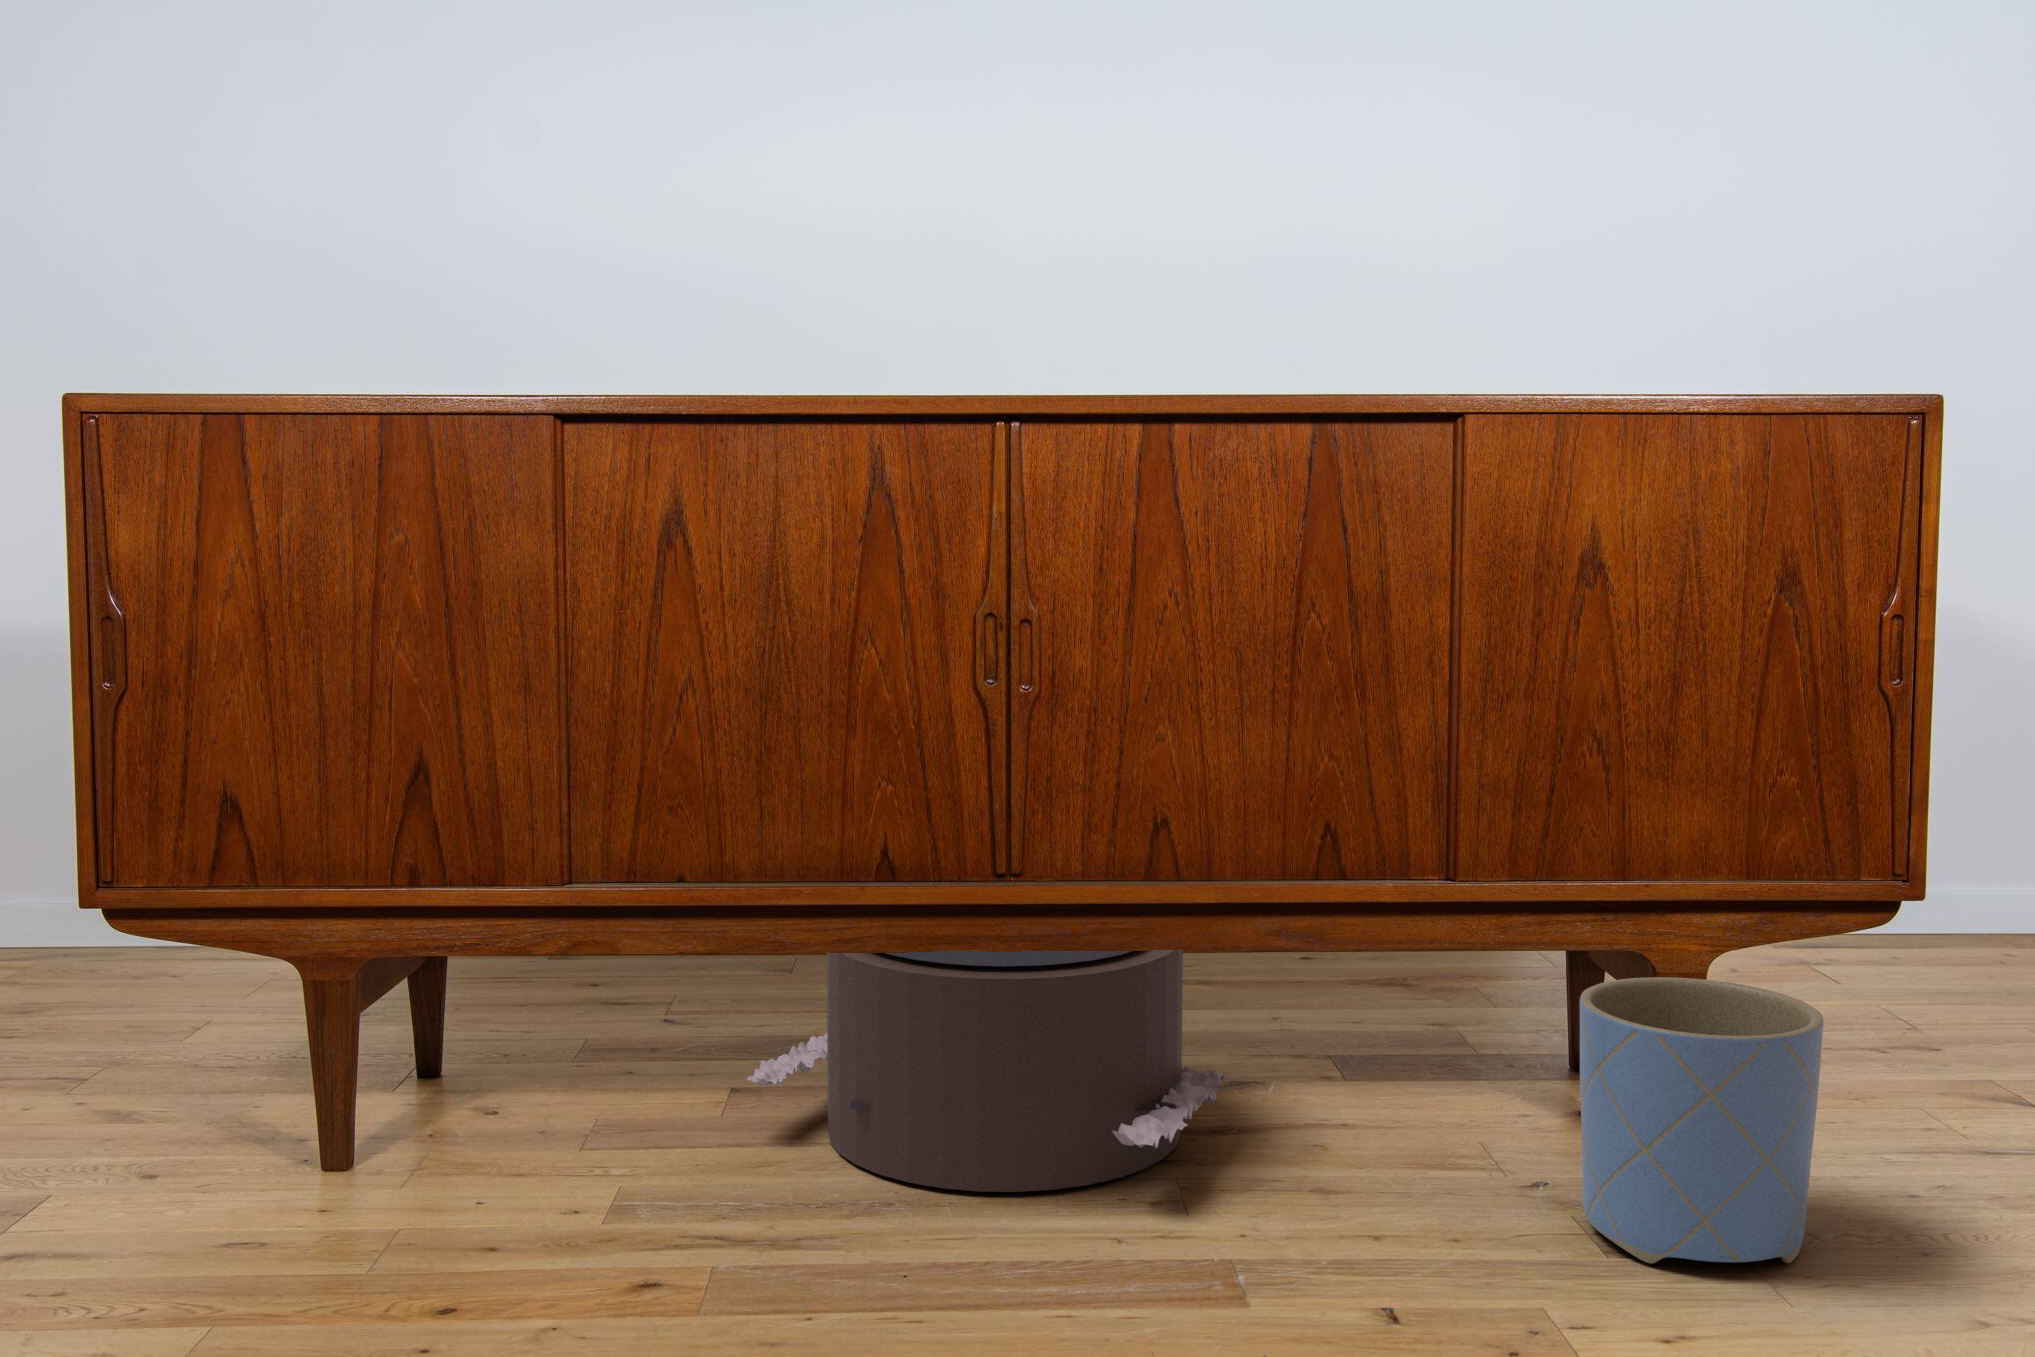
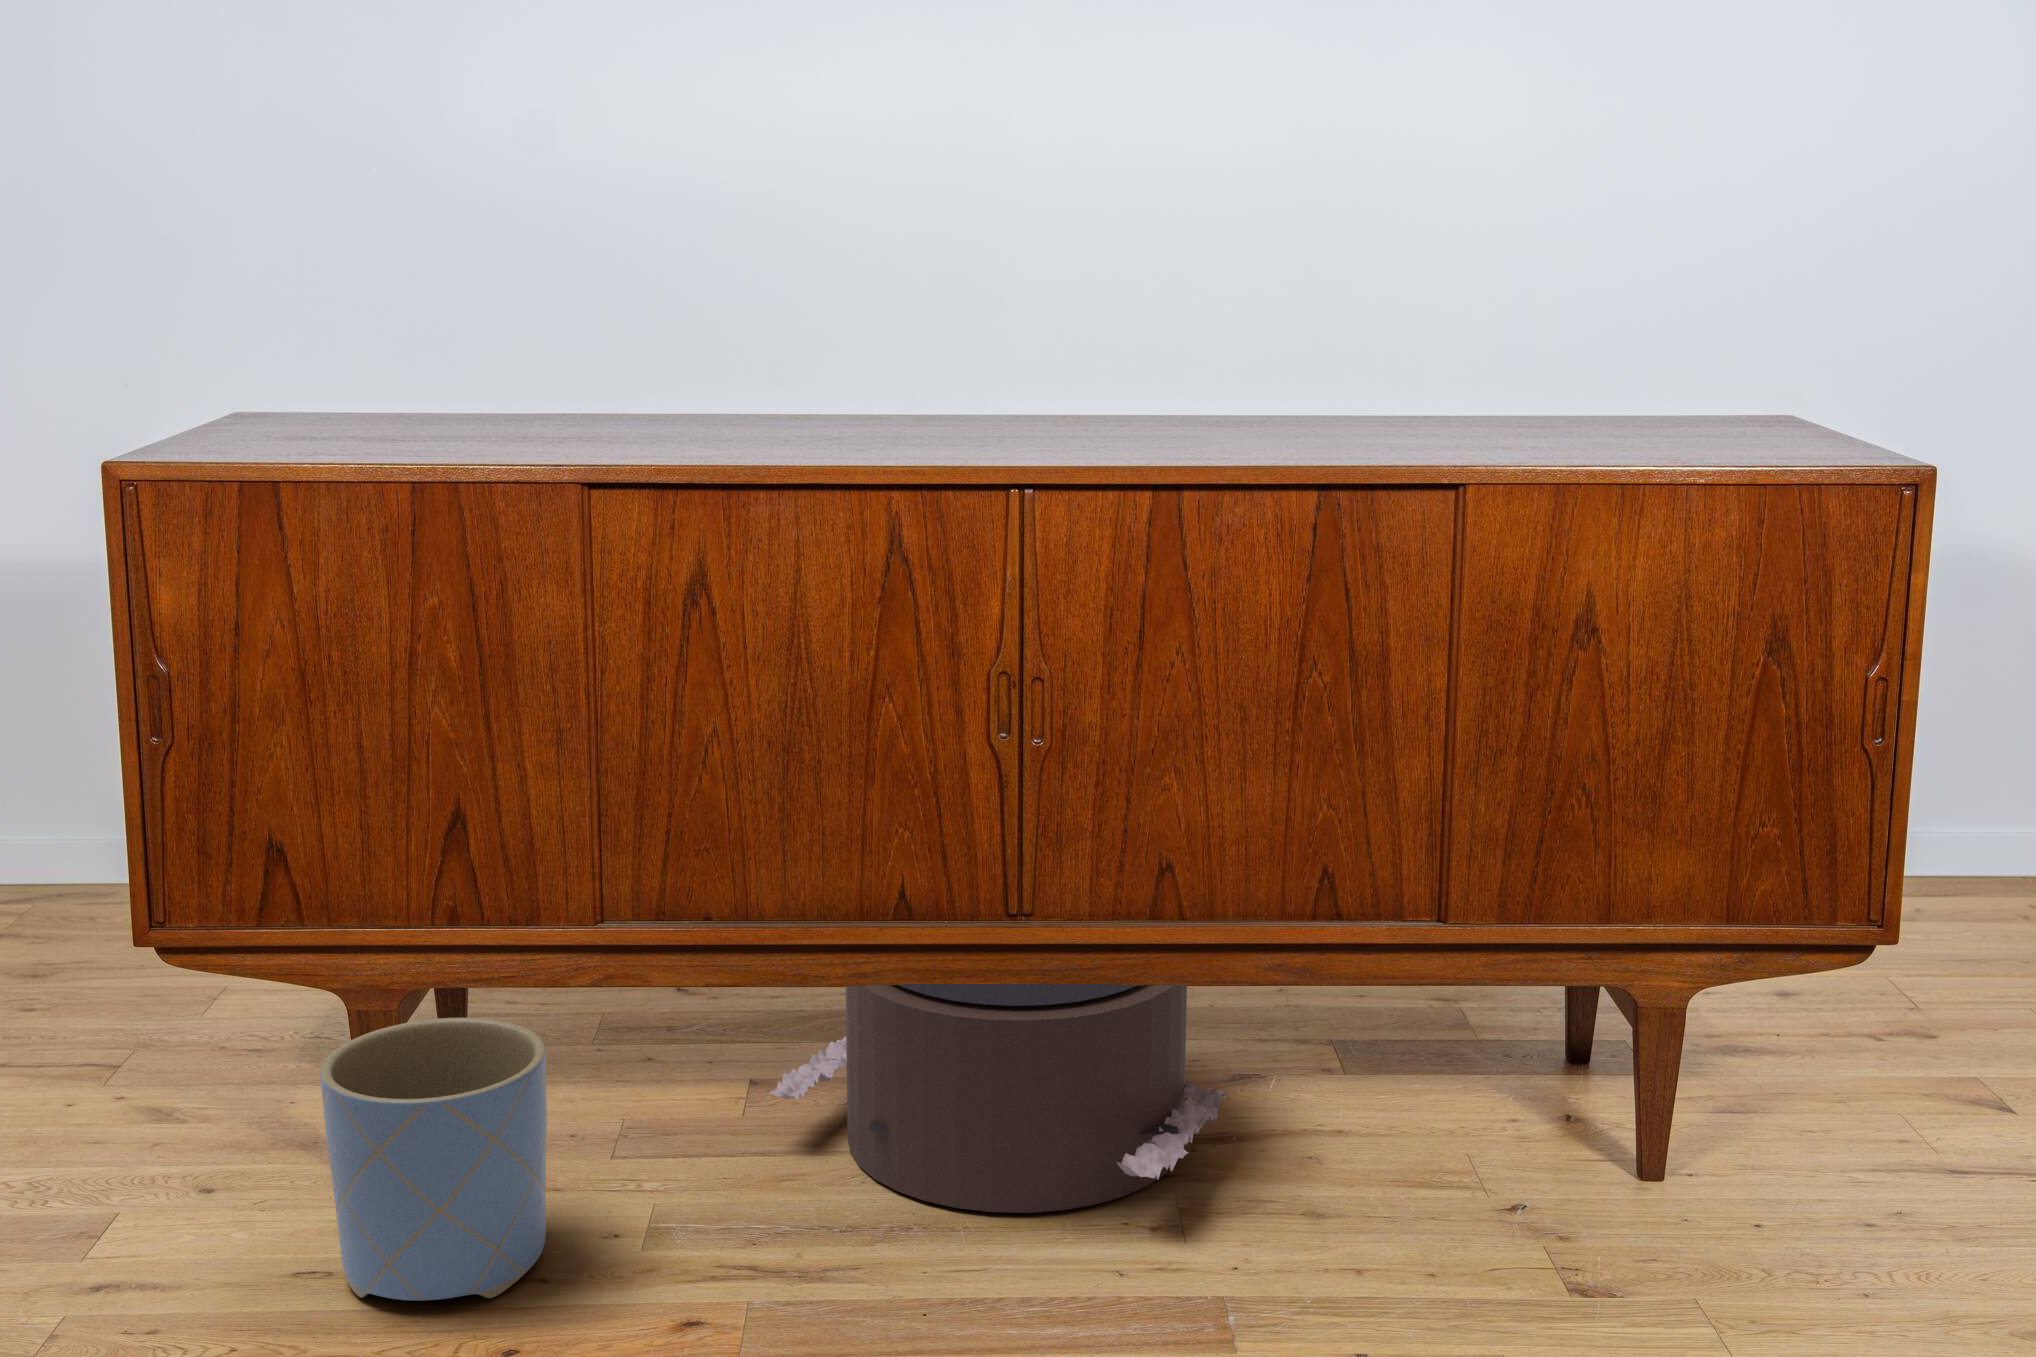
planter: present [1580,977,1823,1264] -> present [320,1018,547,1301]

